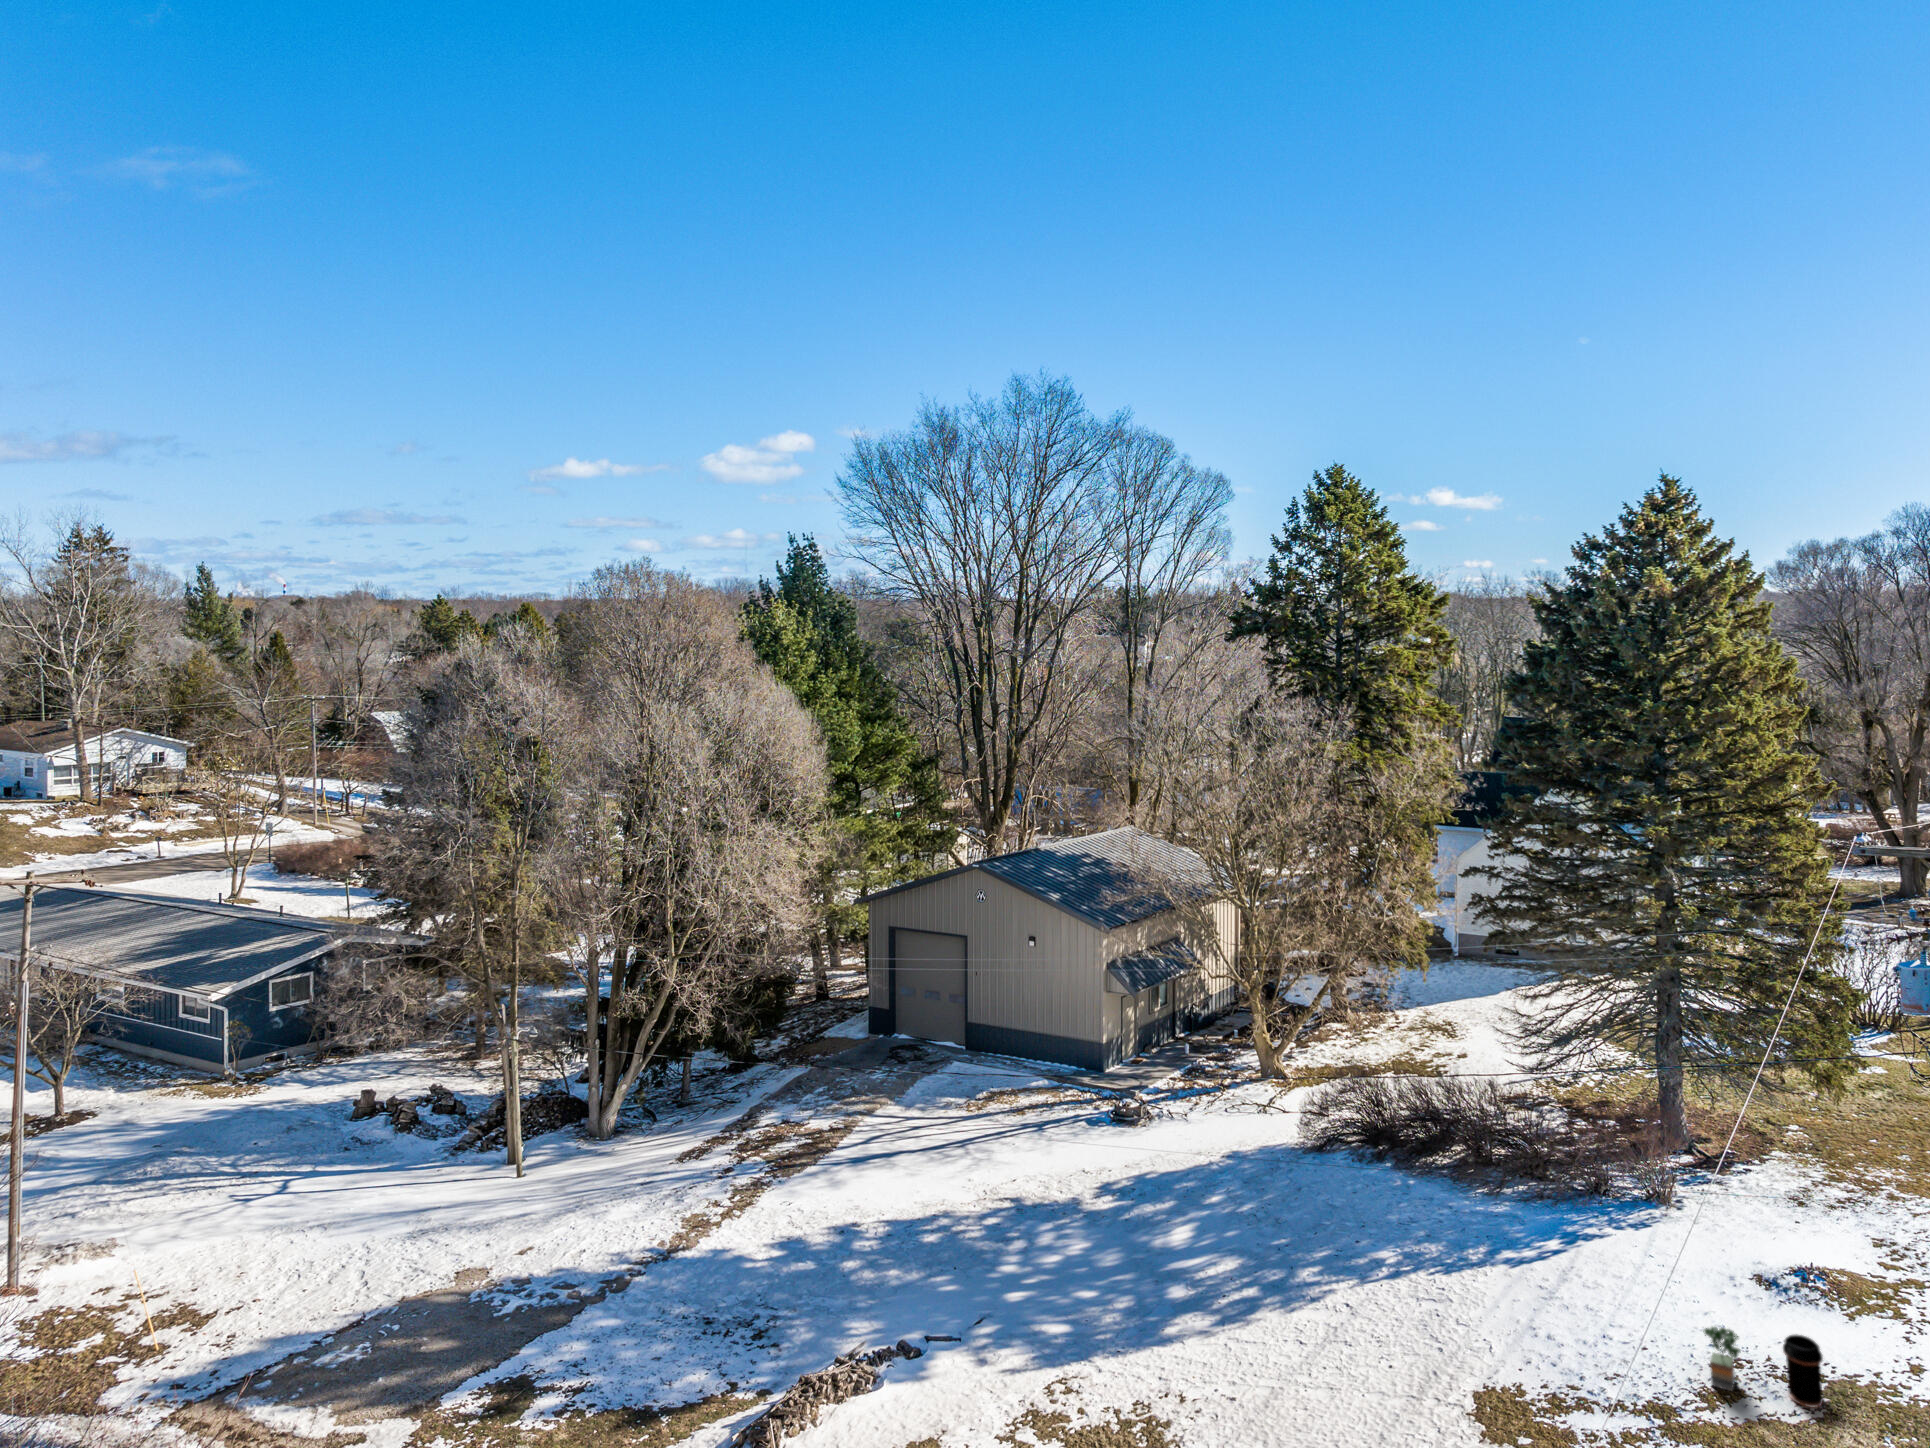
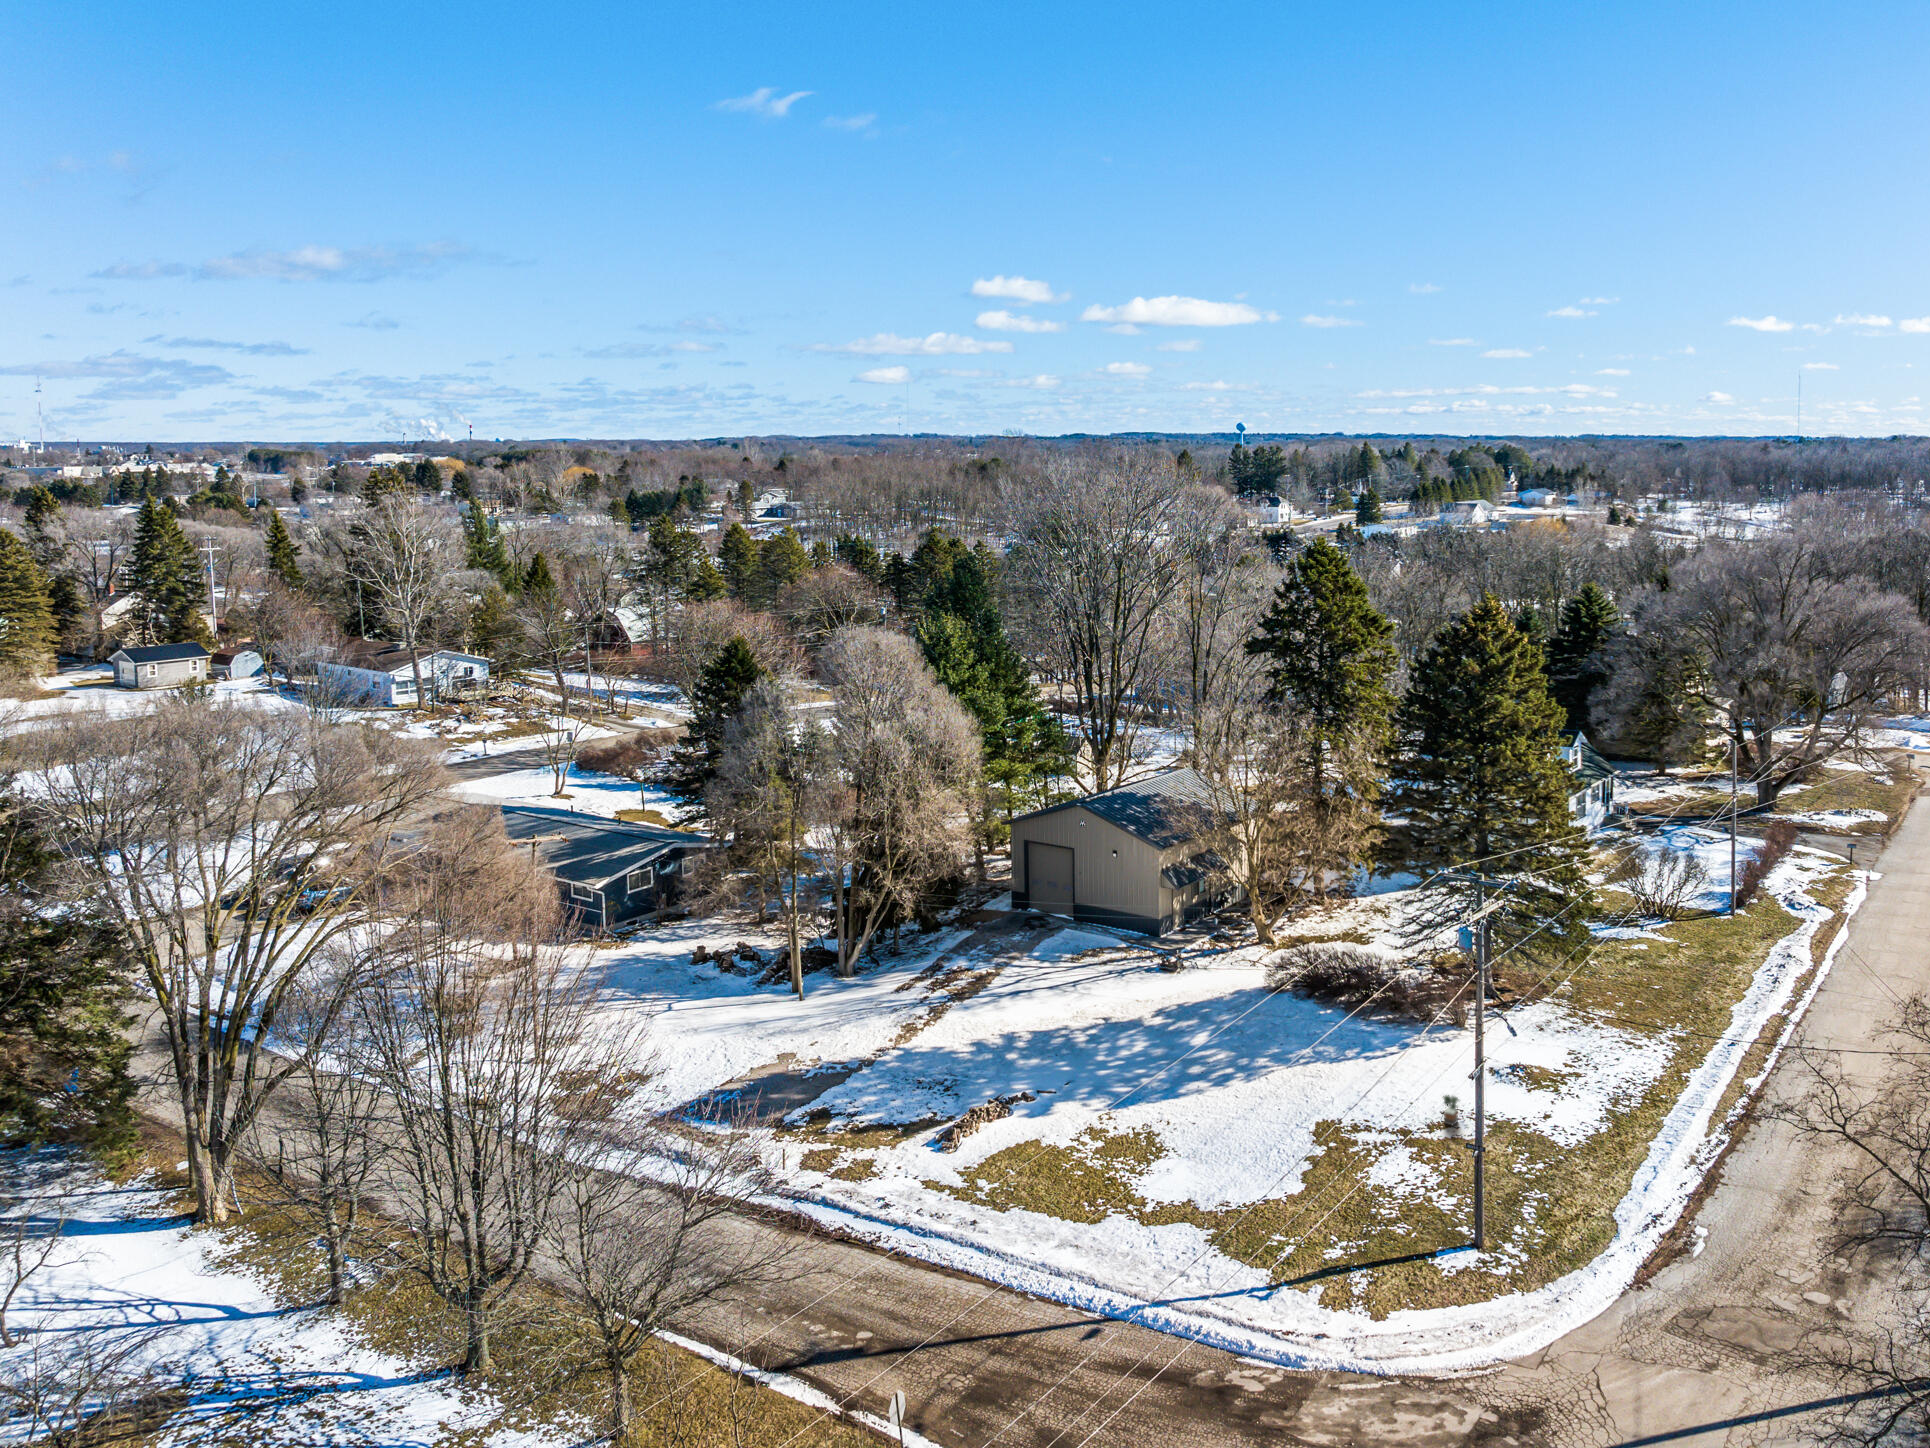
trash can: present [1783,1334,1823,1407] -> none [1479,1100,1498,1134]

